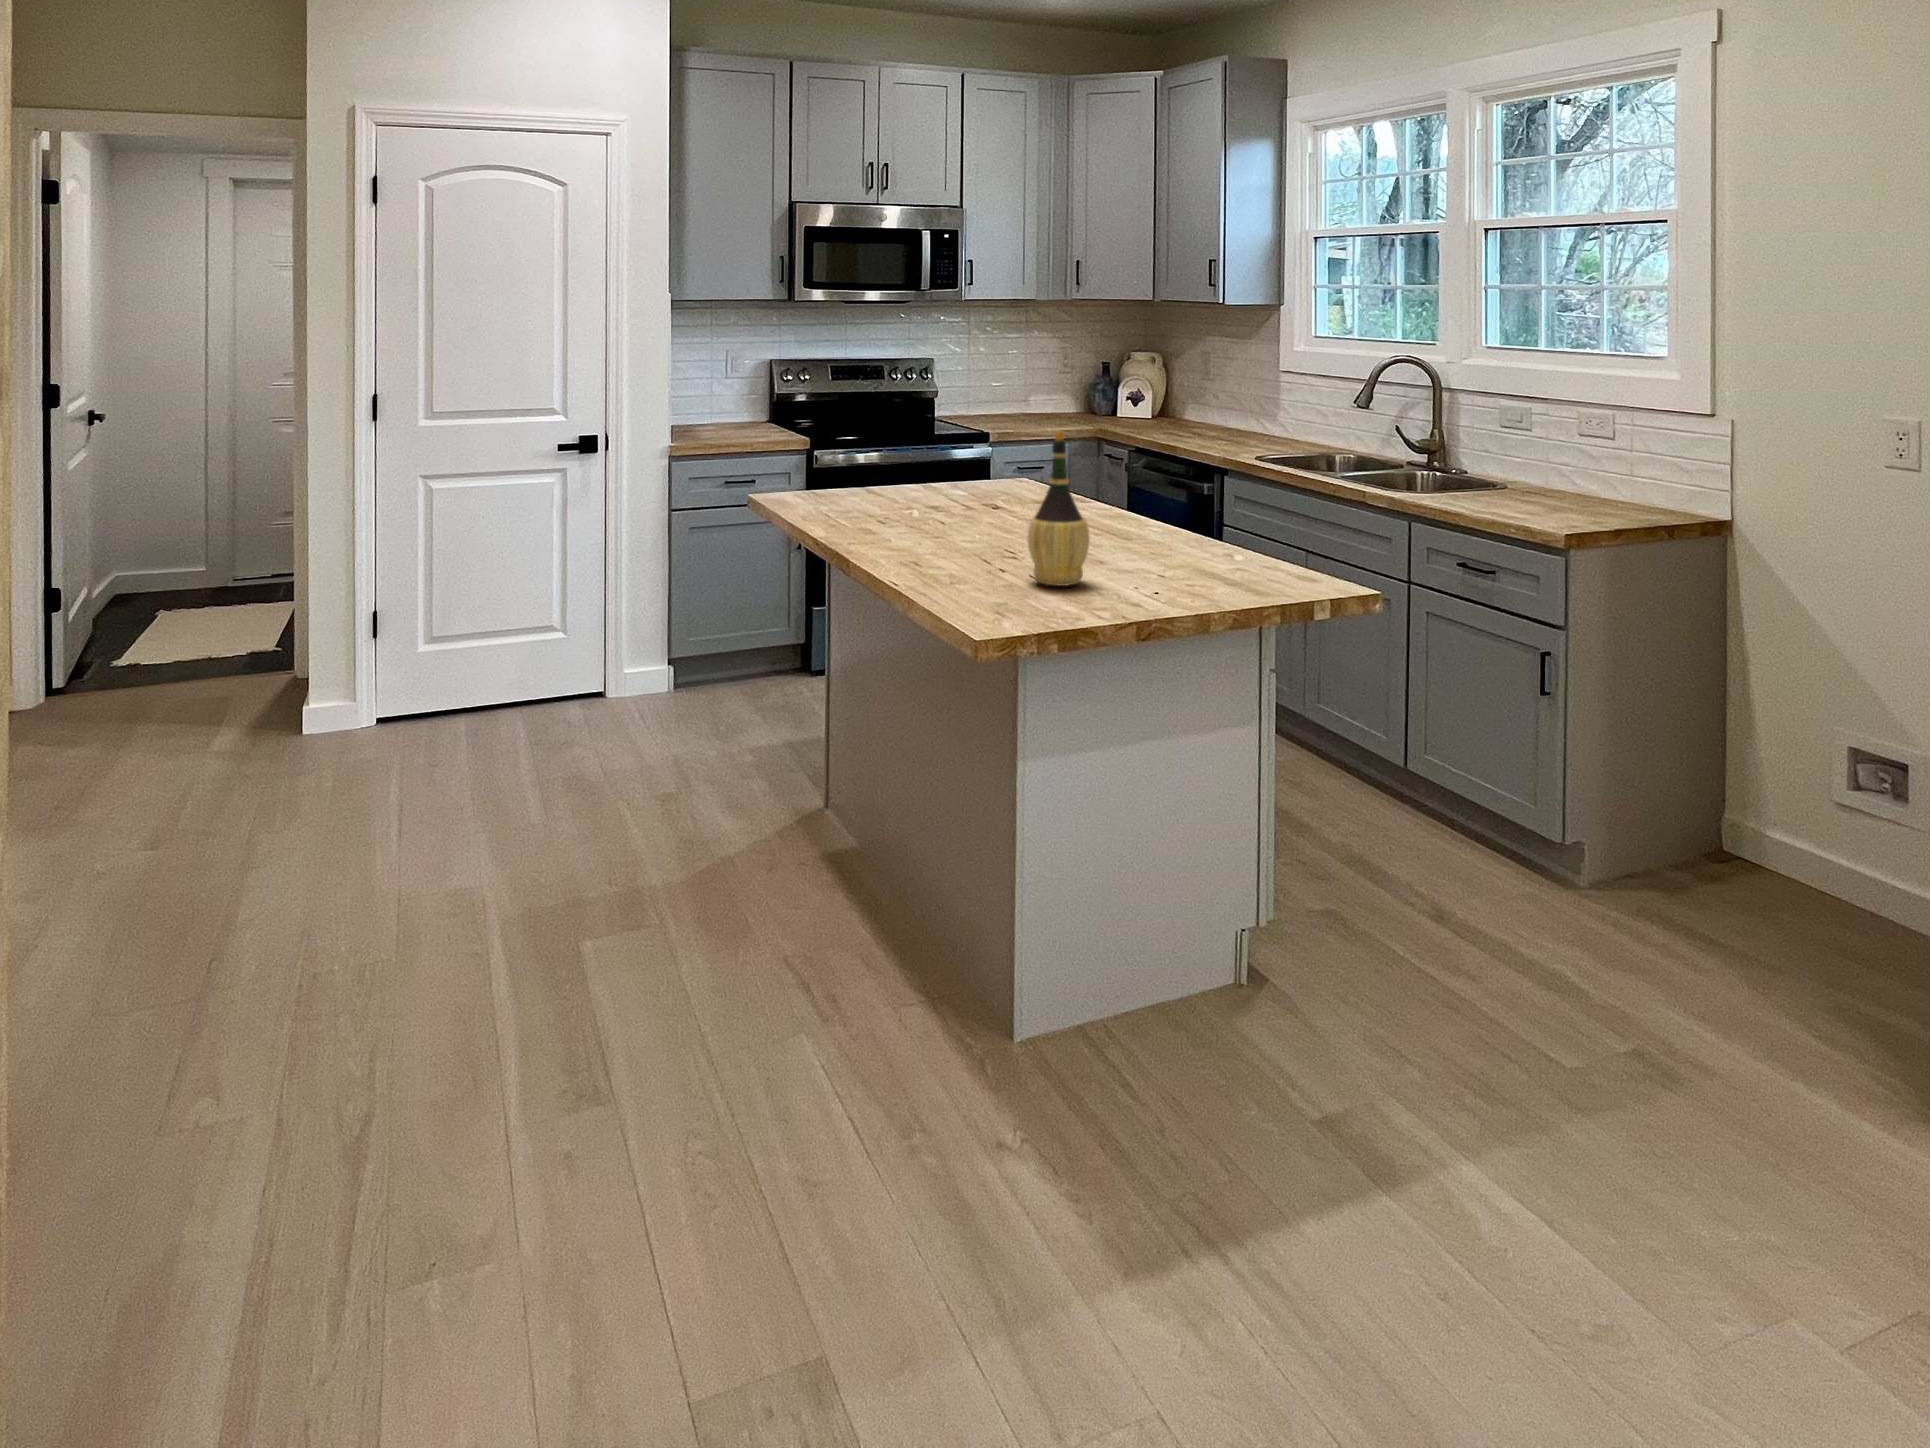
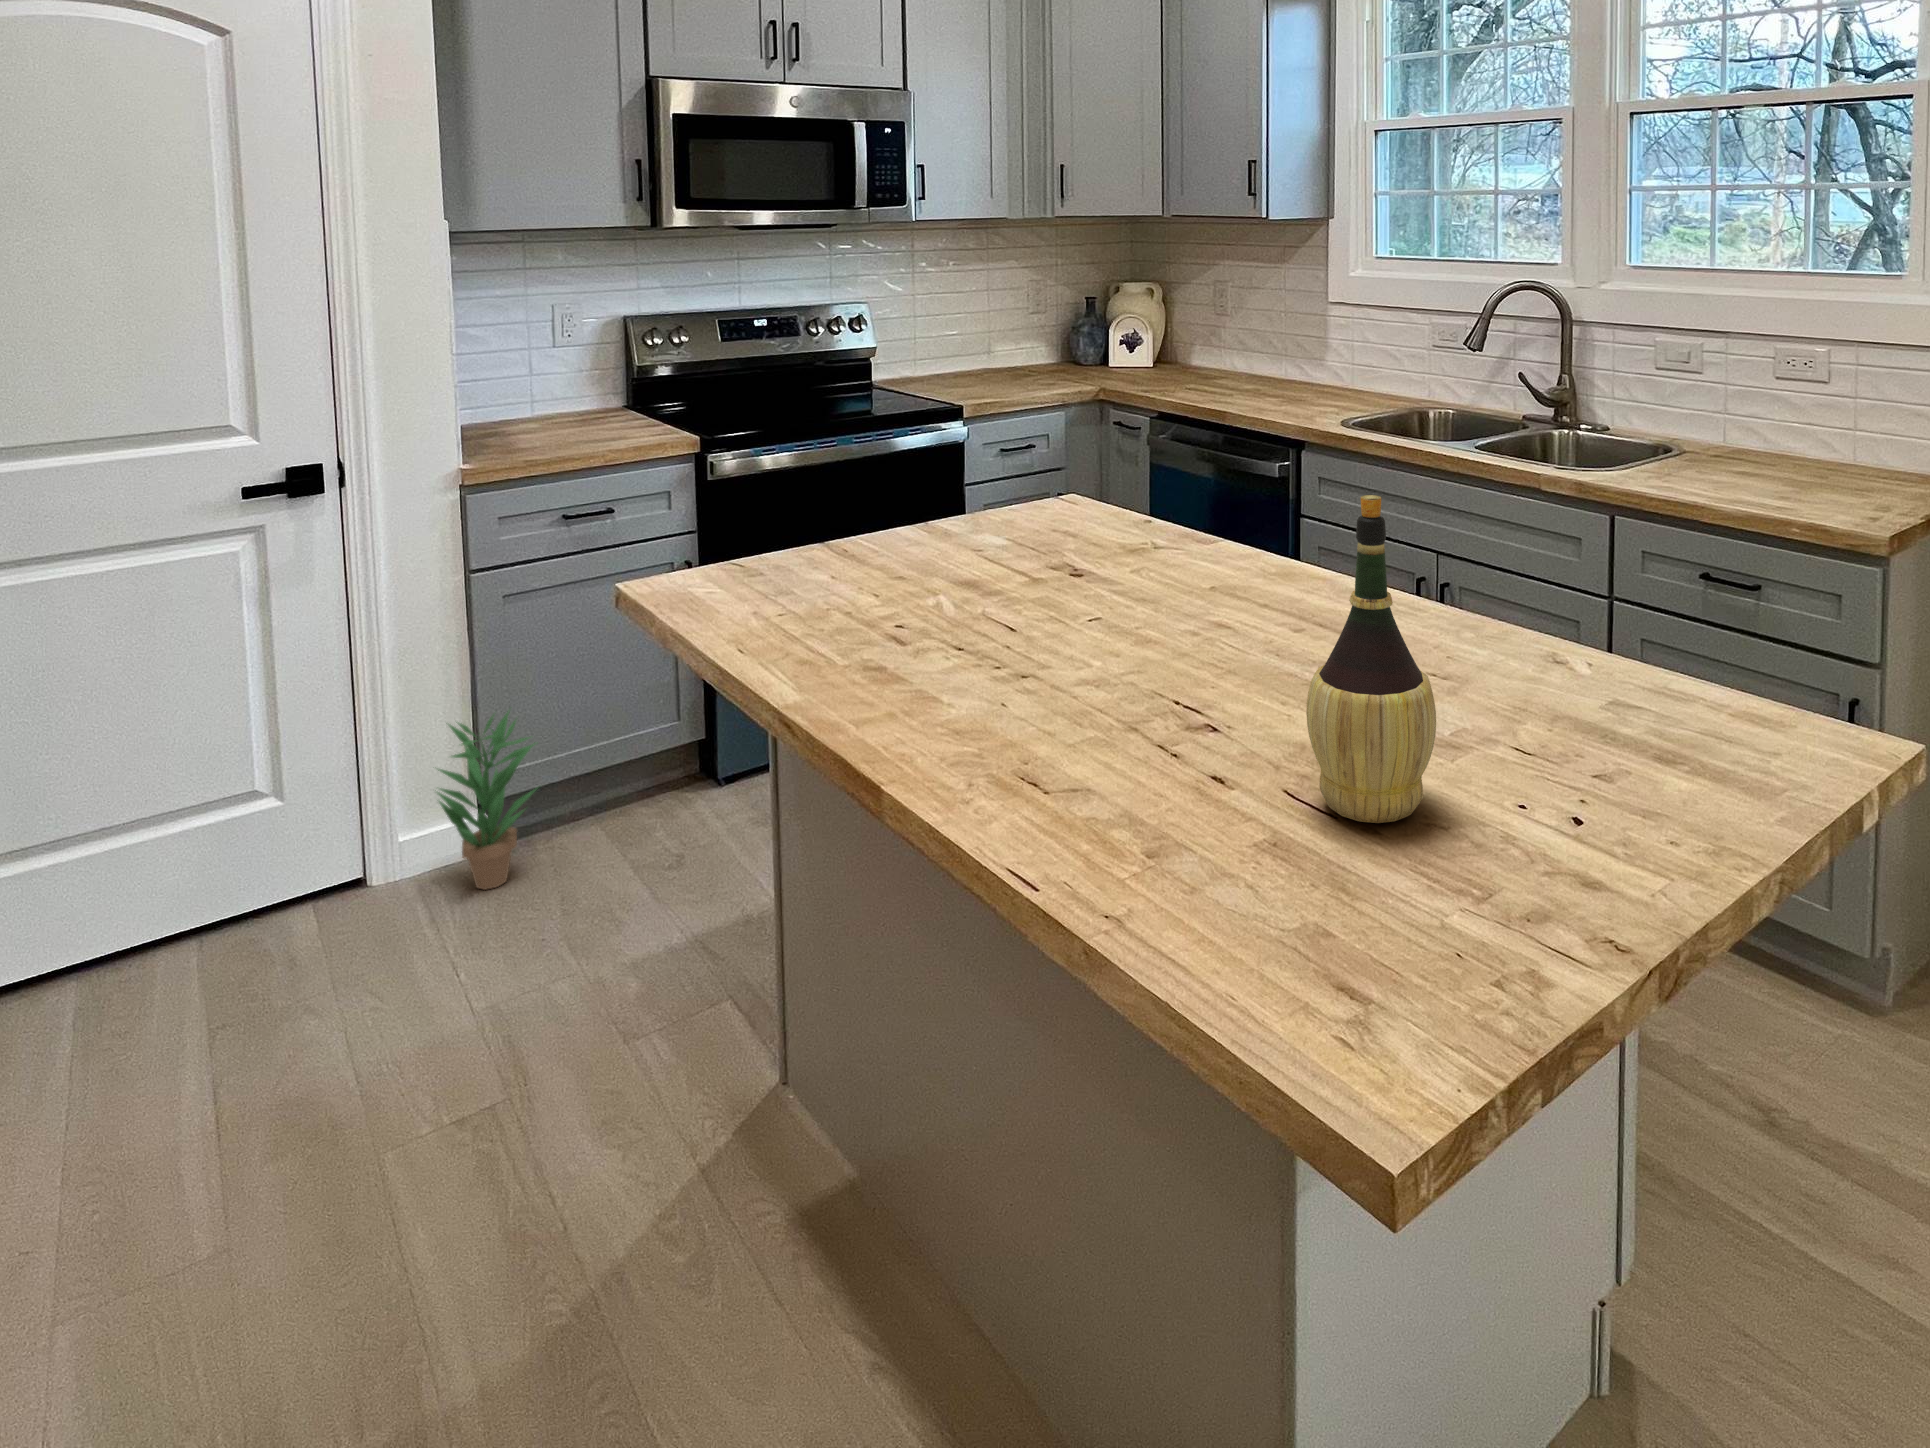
potted plant: none [645,594,706,708] -> present [438,712,536,890]

